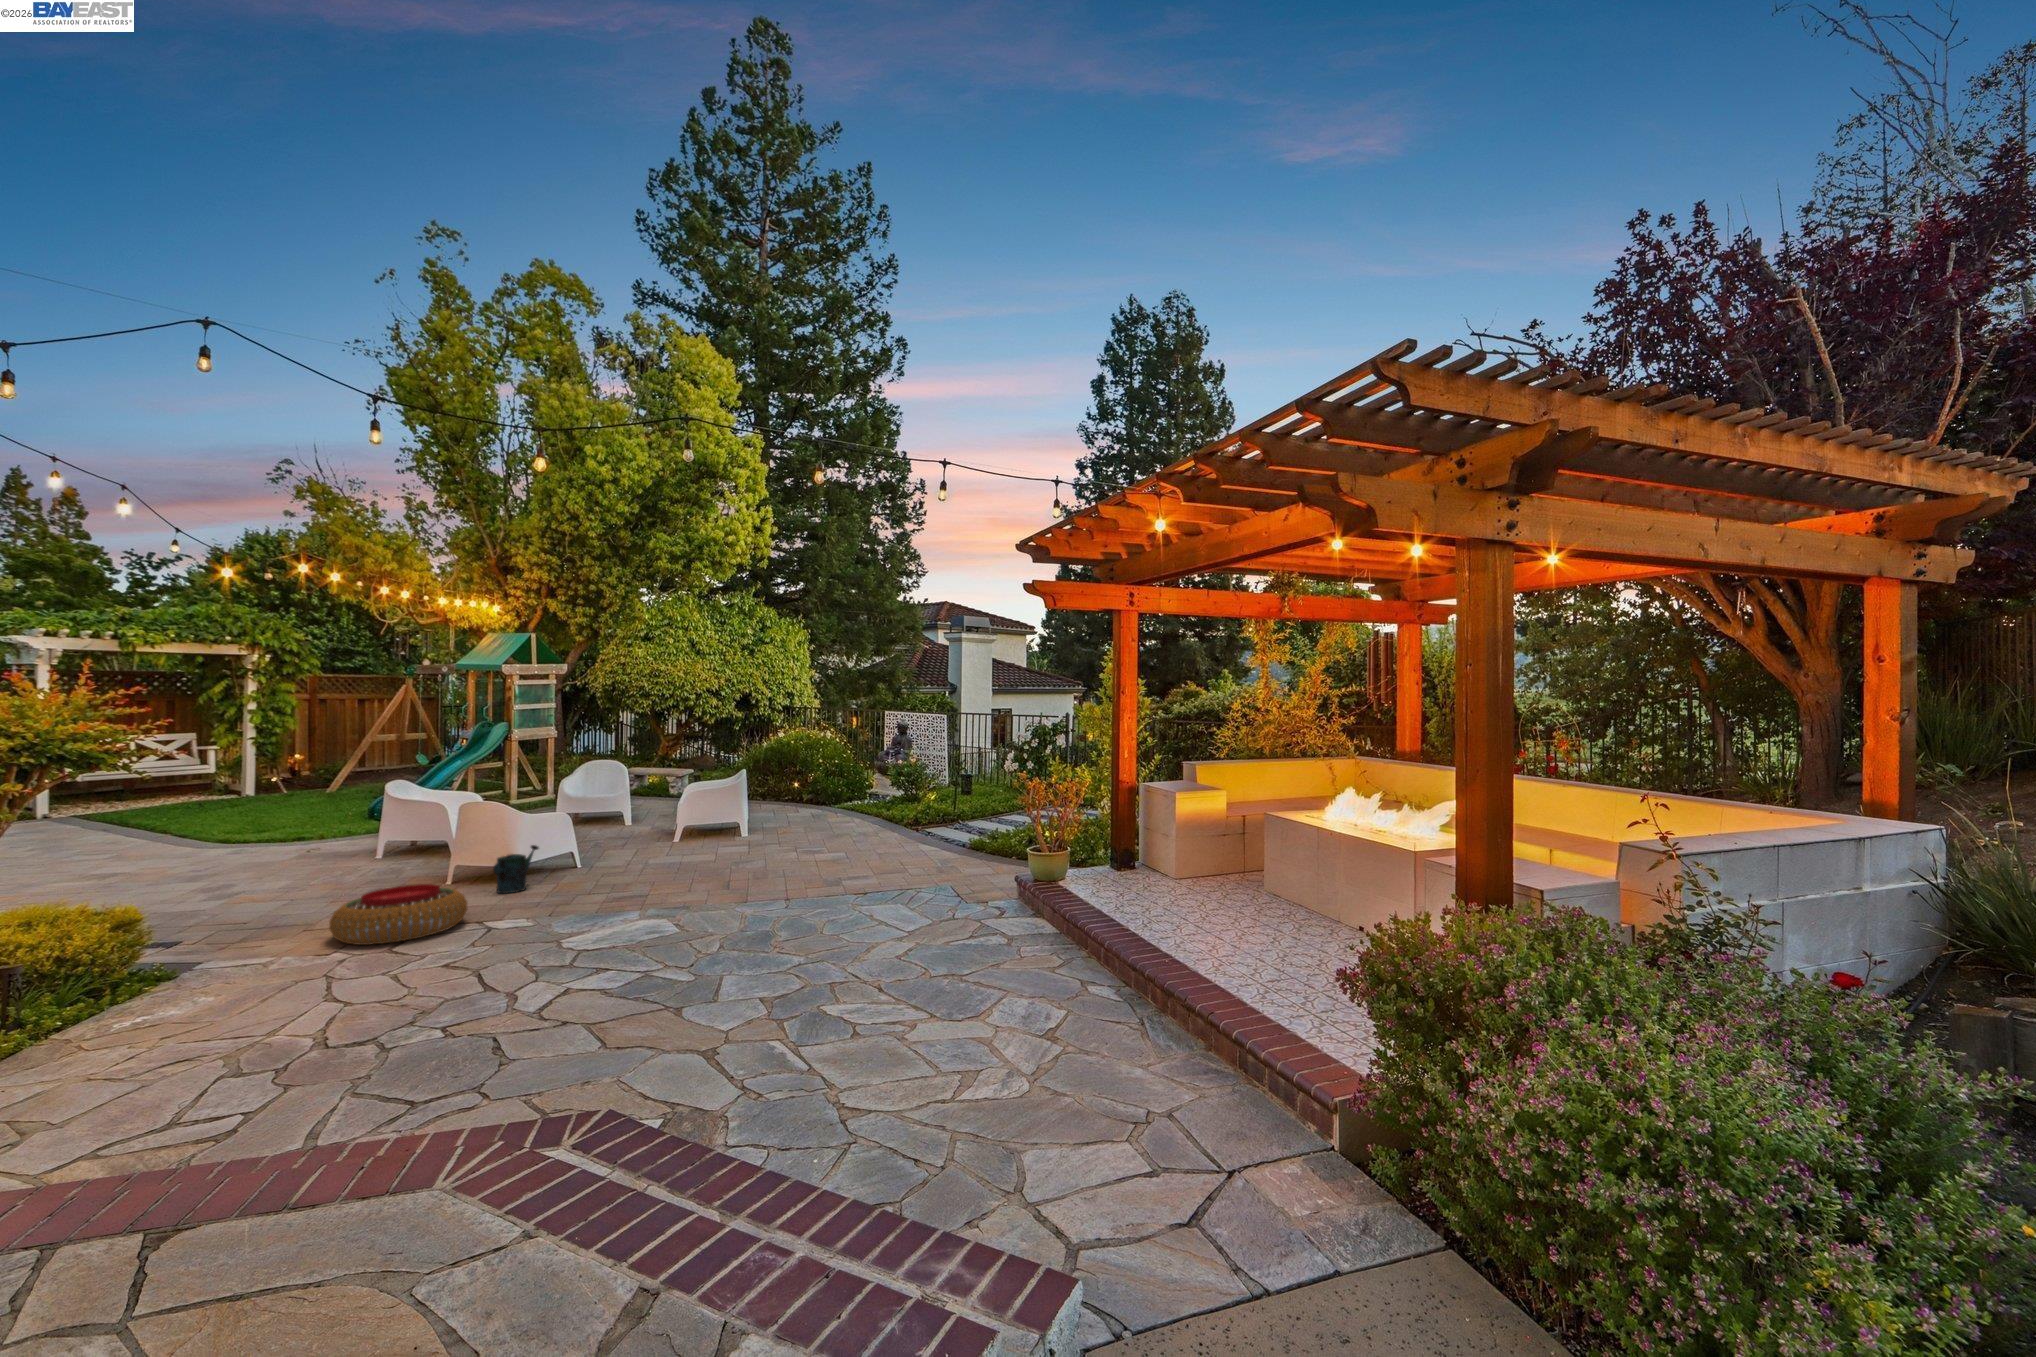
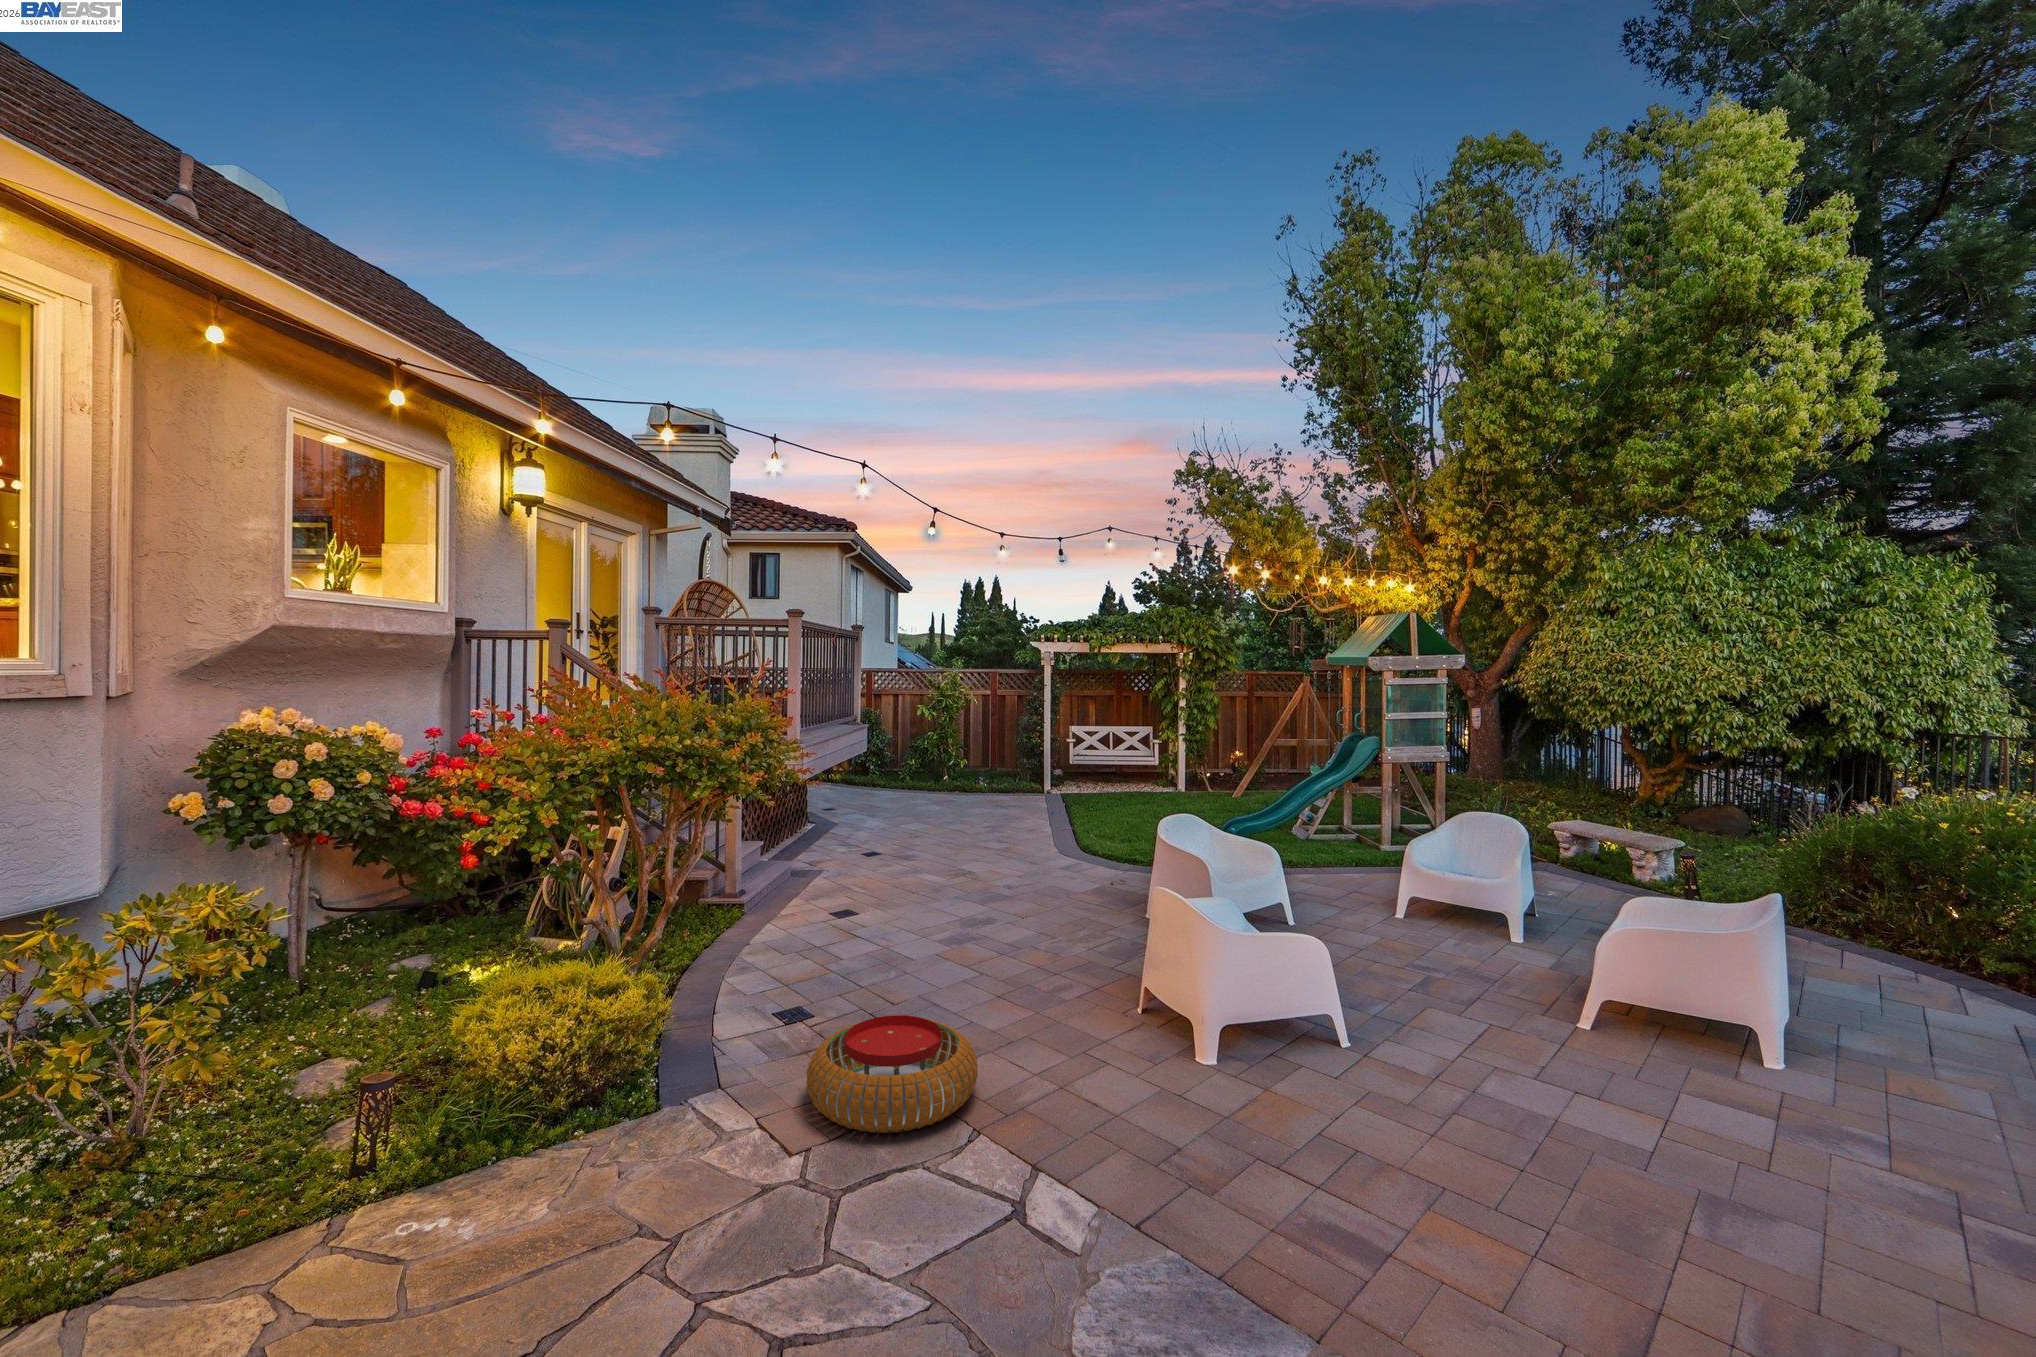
watering can: present [493,845,538,894] -> none [1084,982,1175,1064]

